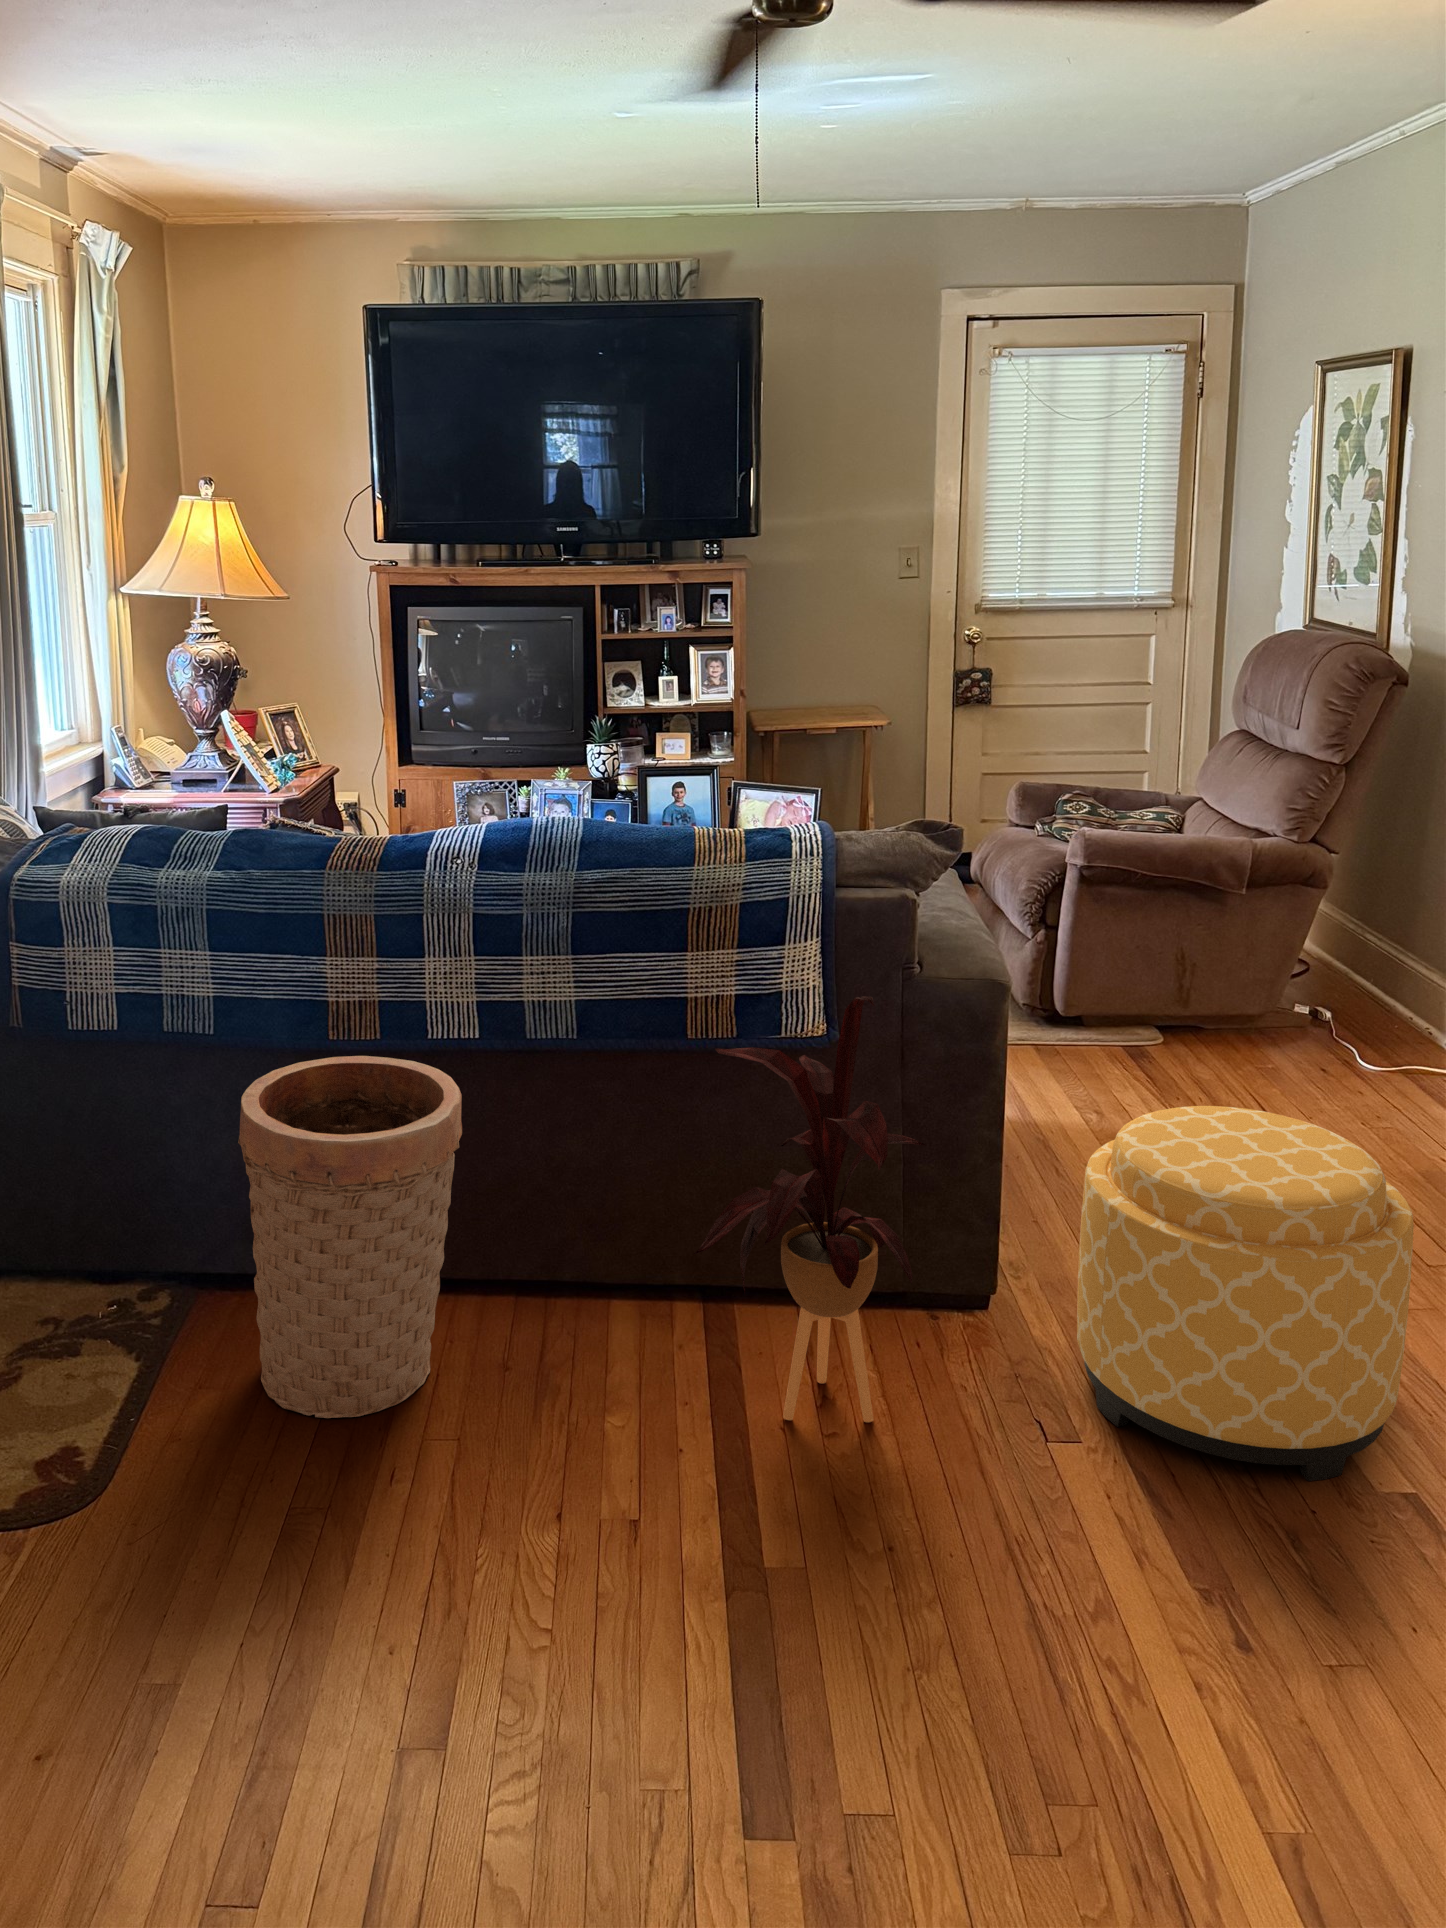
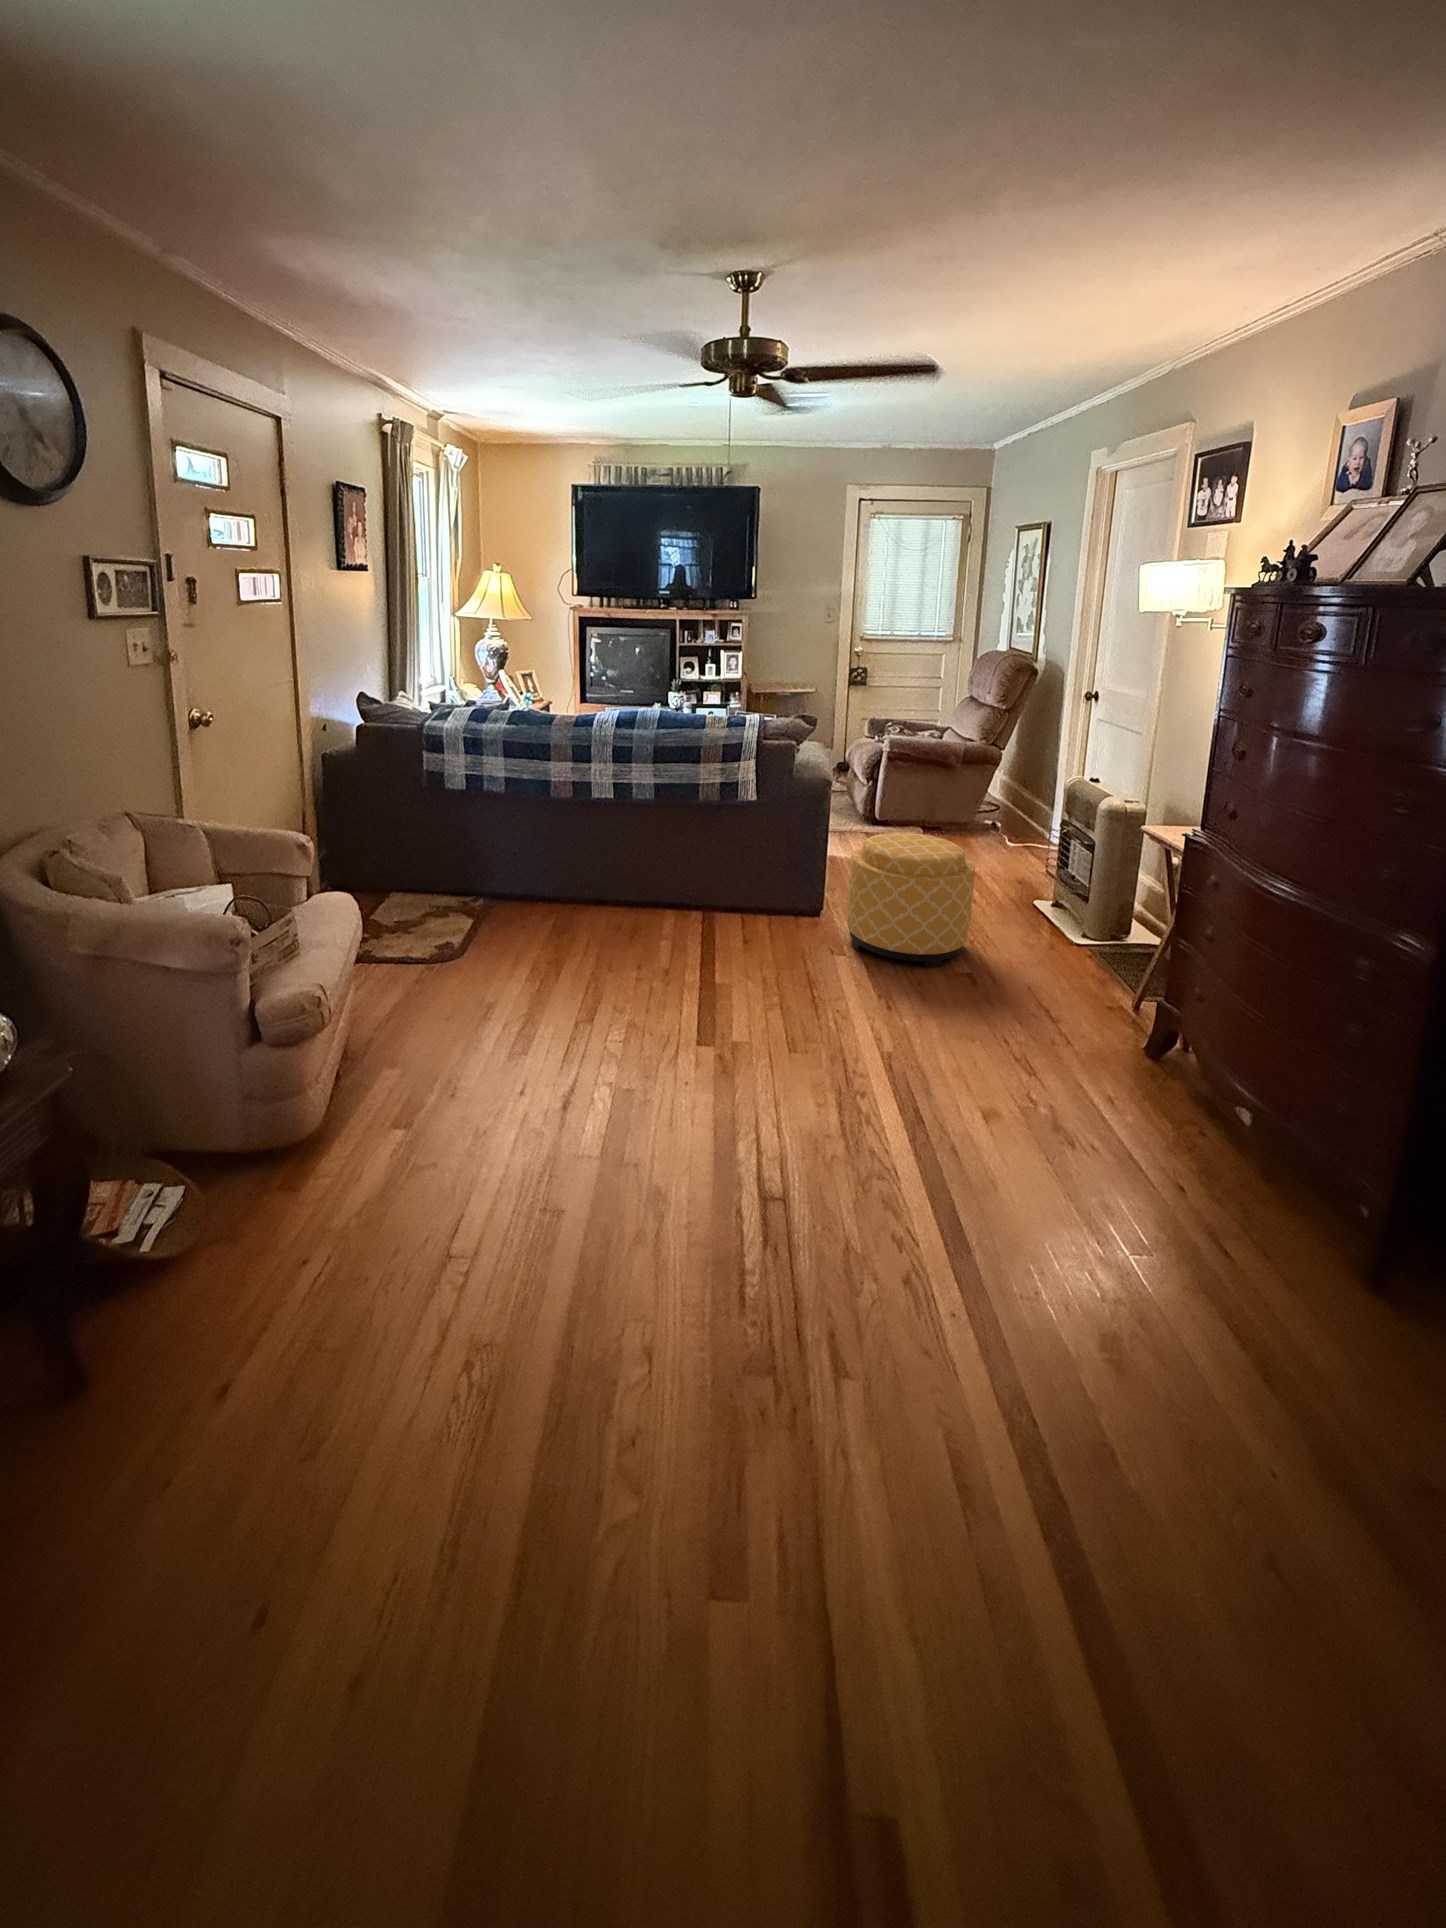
house plant: present [694,996,925,1422] -> none [694,776,787,946]
basket: present [238,1056,462,1418] -> none [518,802,606,938]

